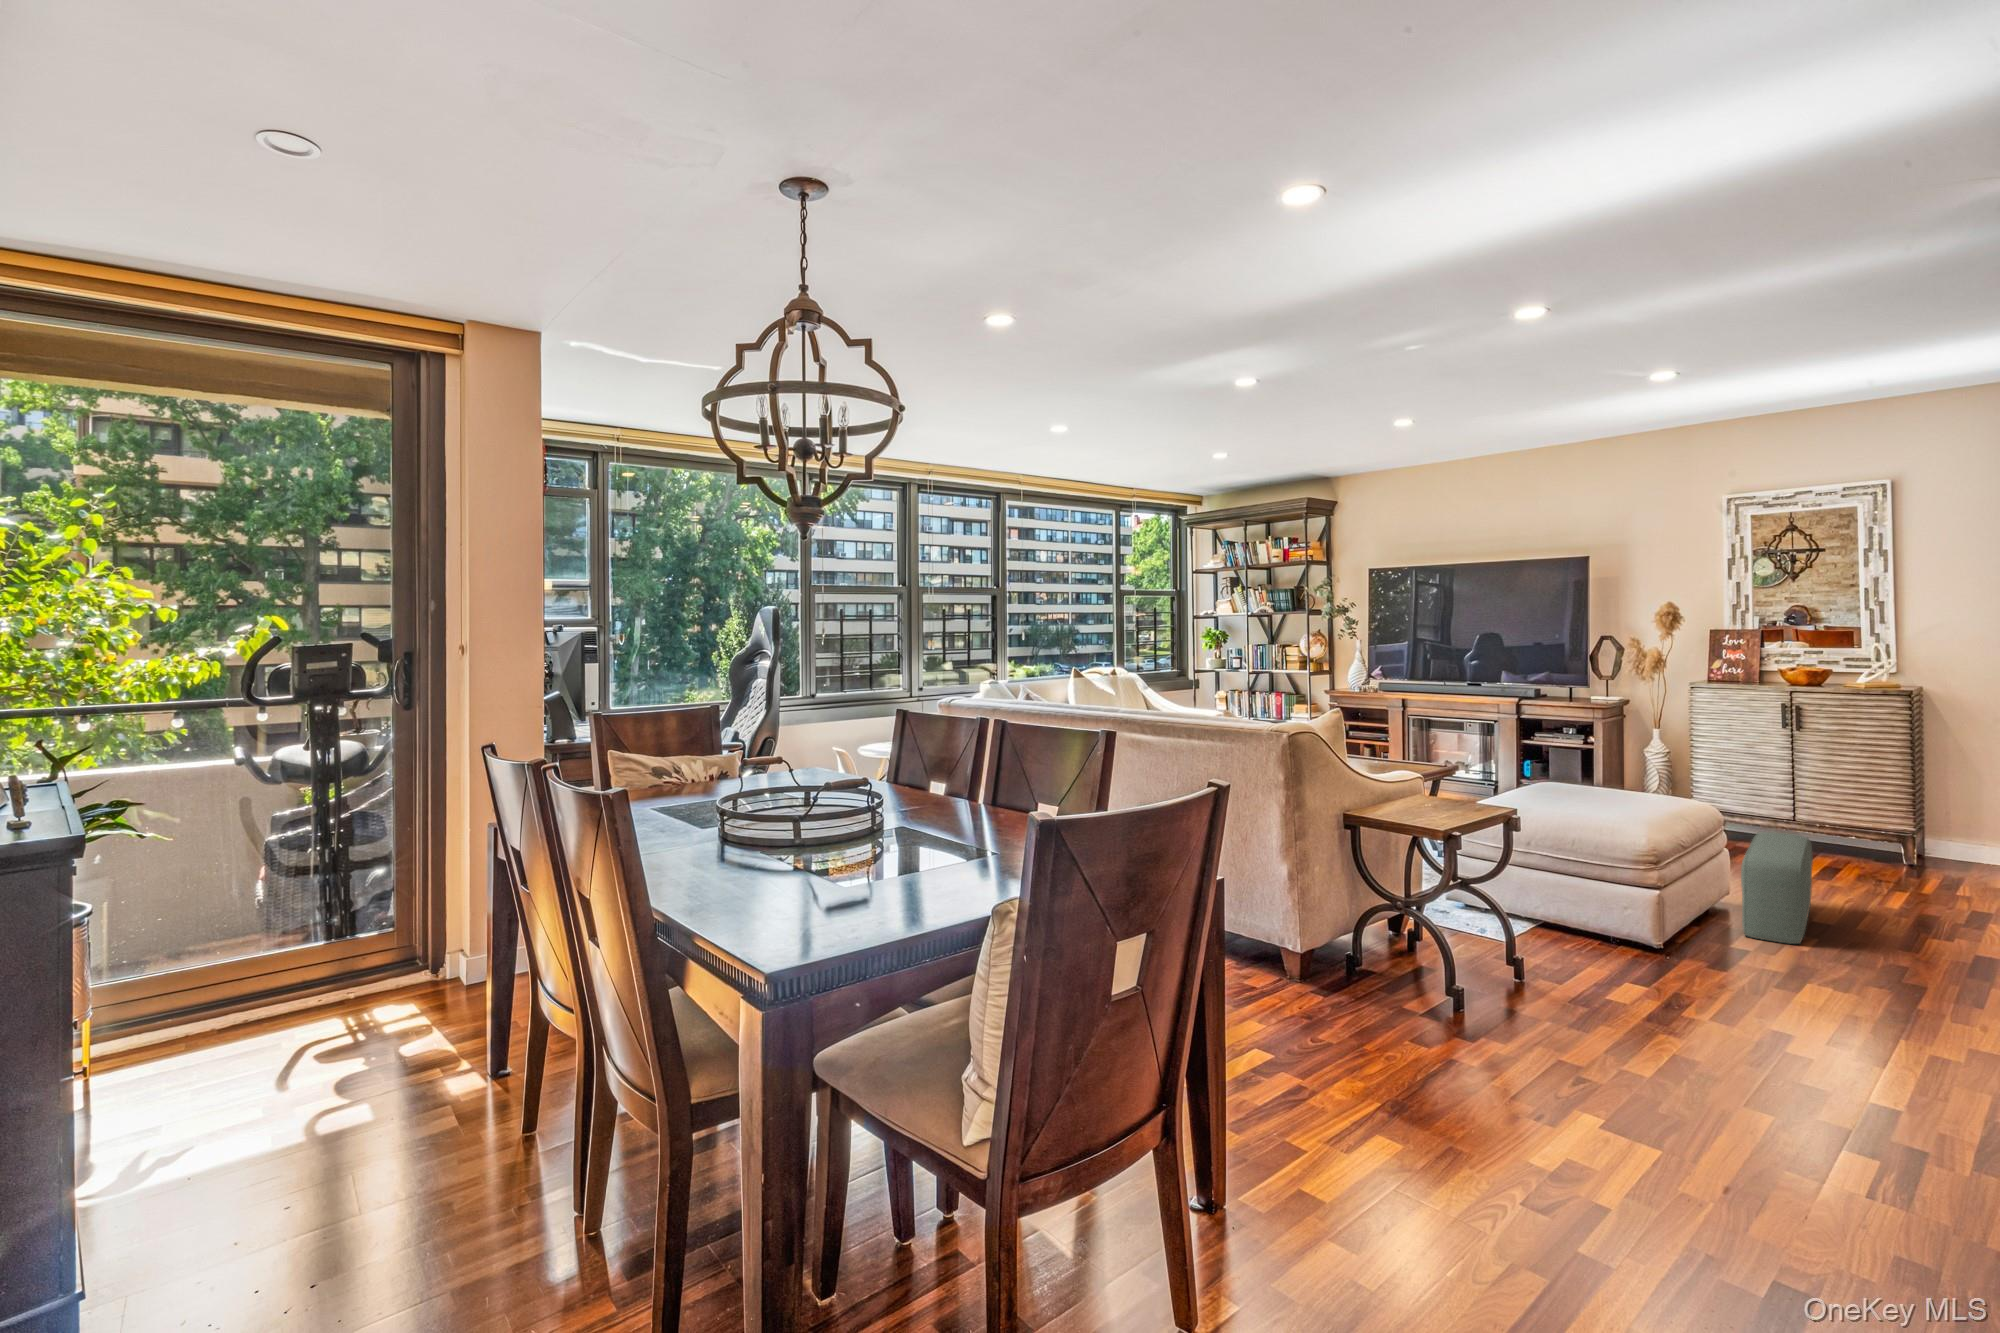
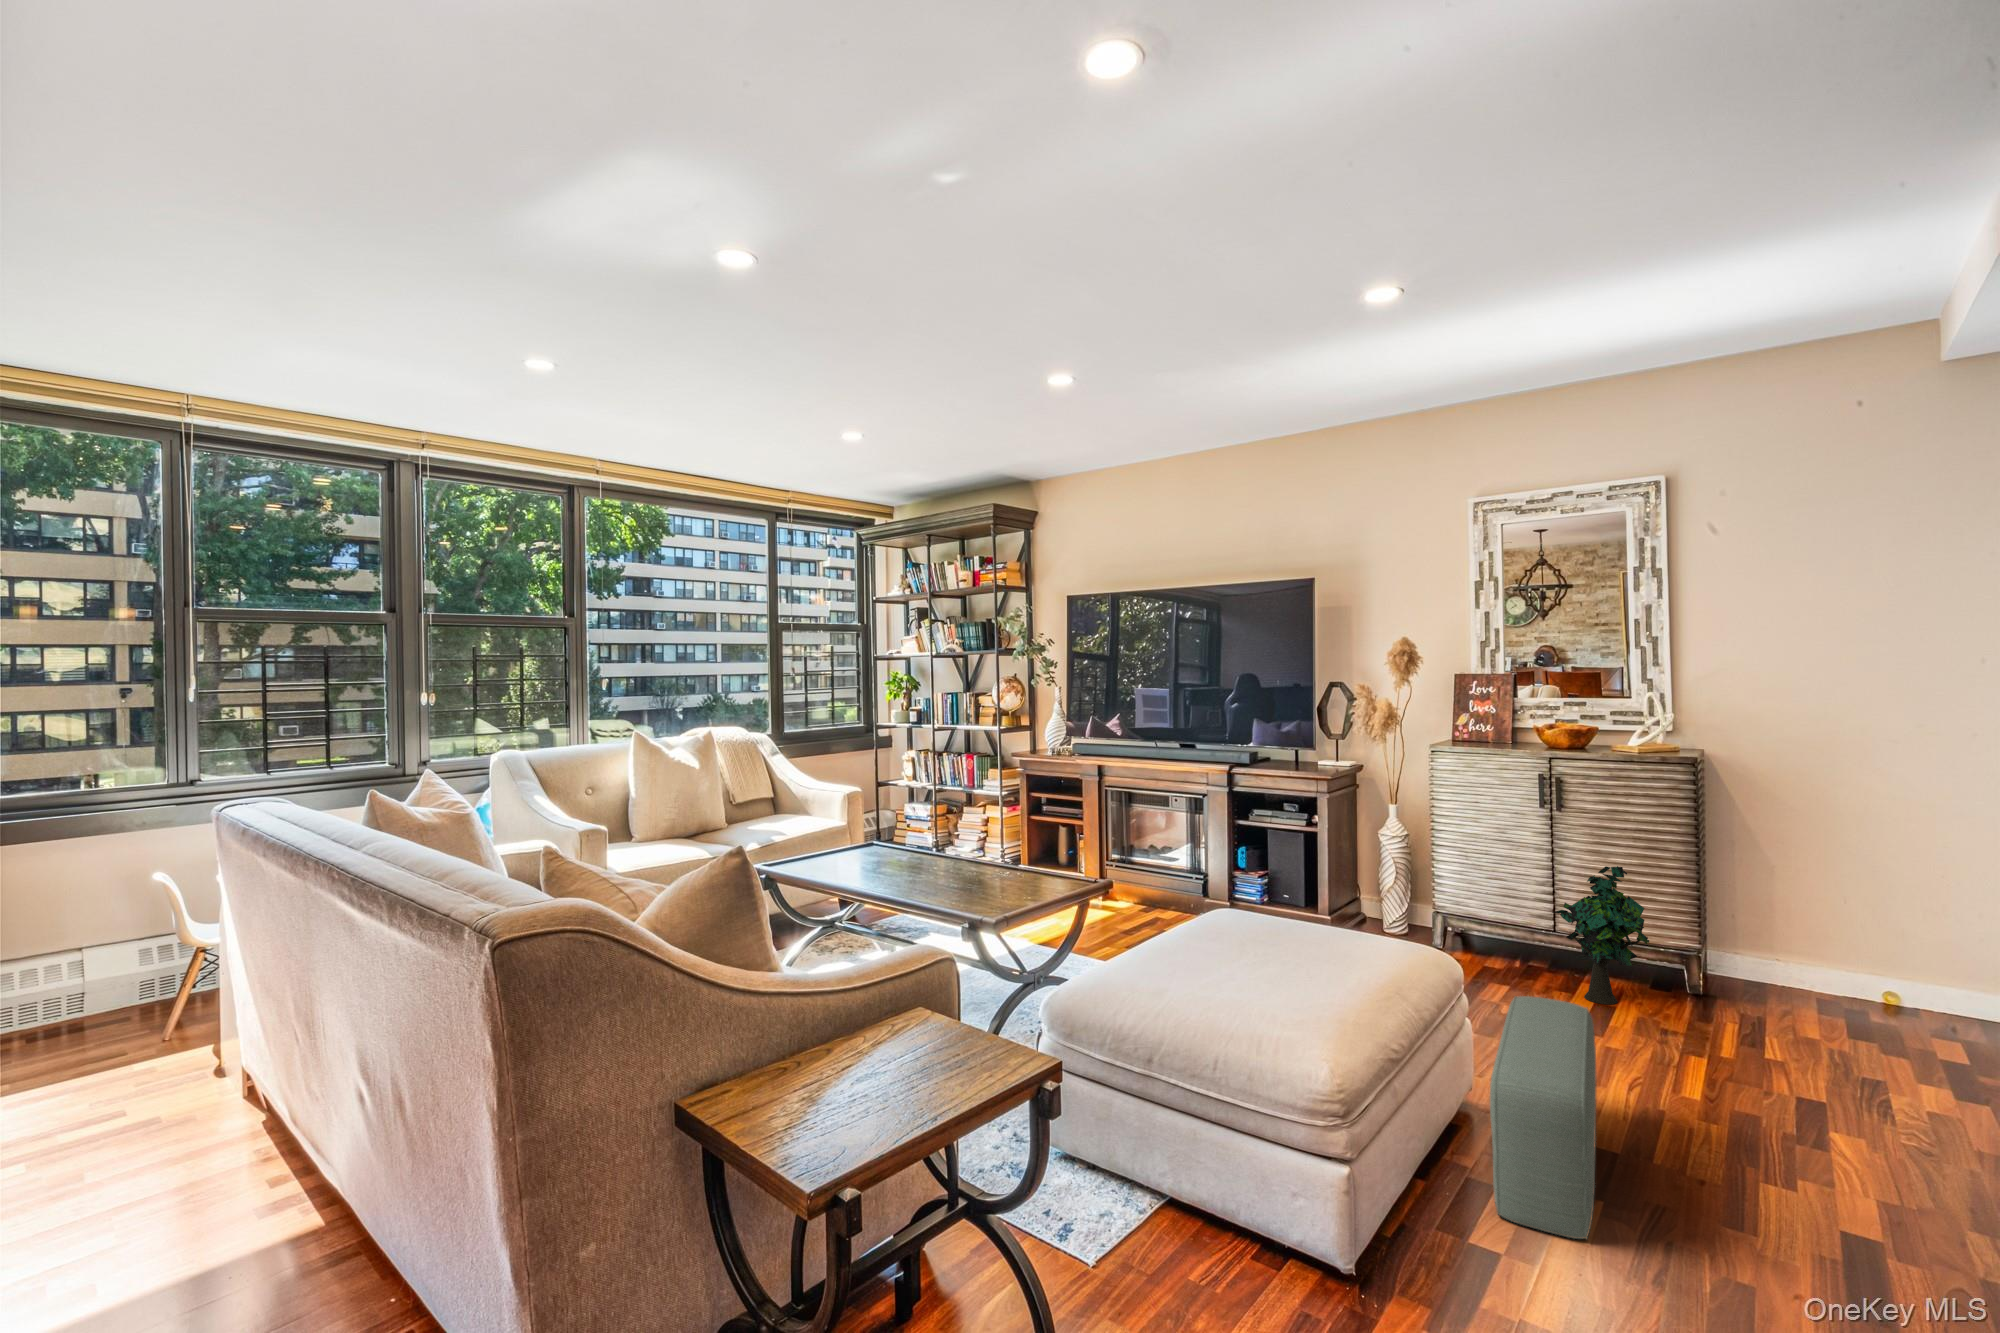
decorative plant: none [1788,767,1865,865] -> present [1552,866,1649,1004]

